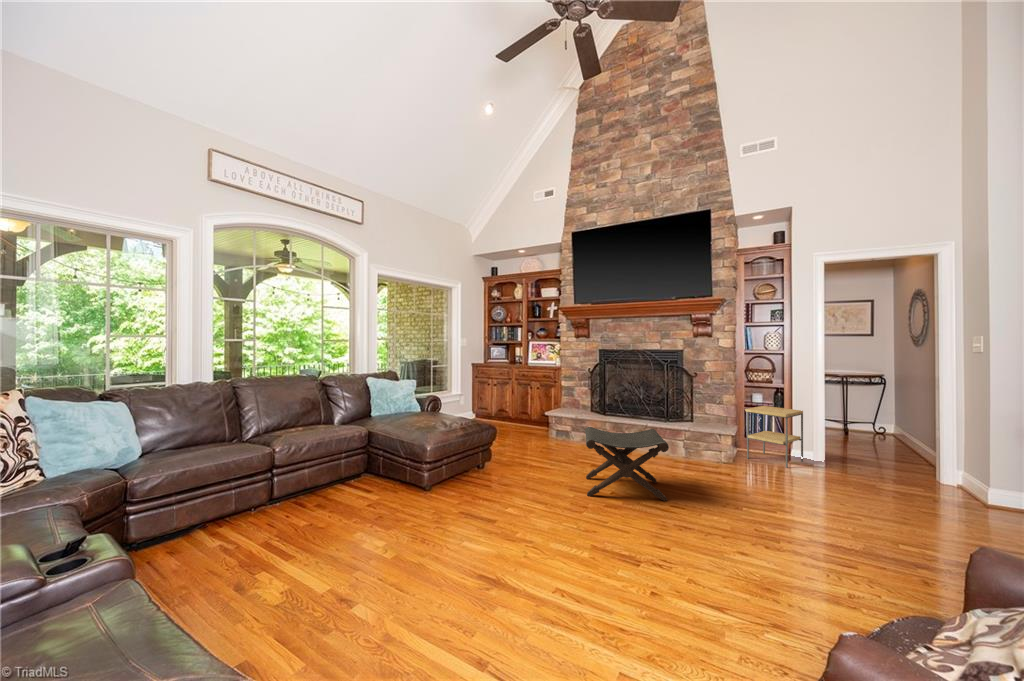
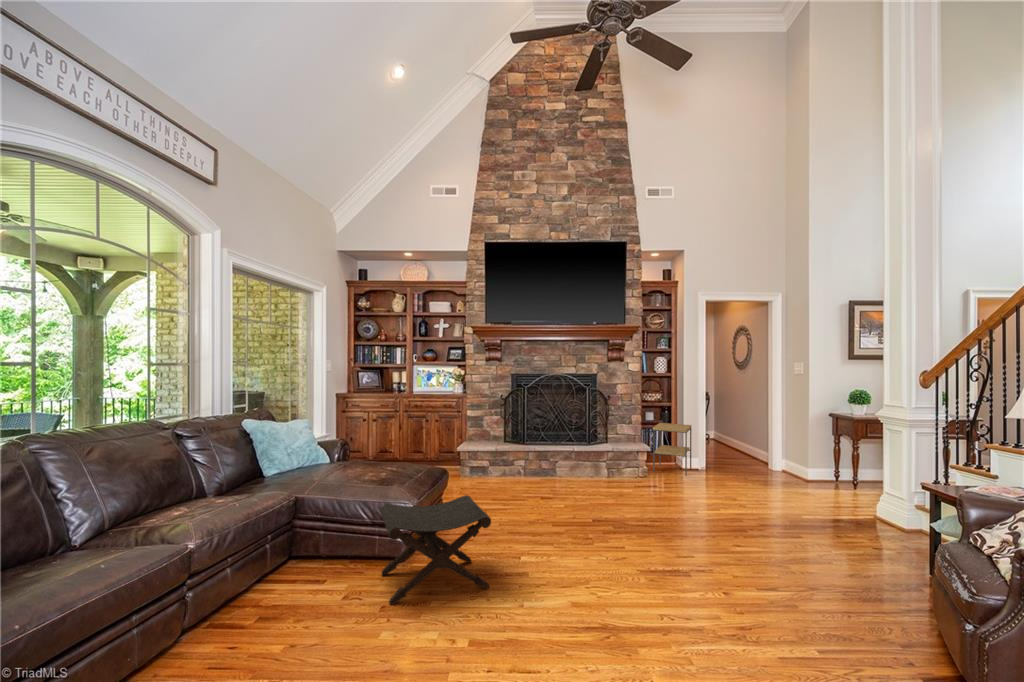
footstool: present [585,427,669,501] -> present [380,495,491,605]

